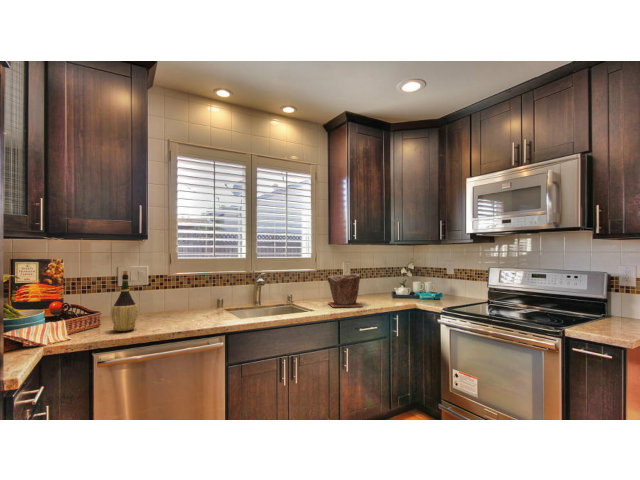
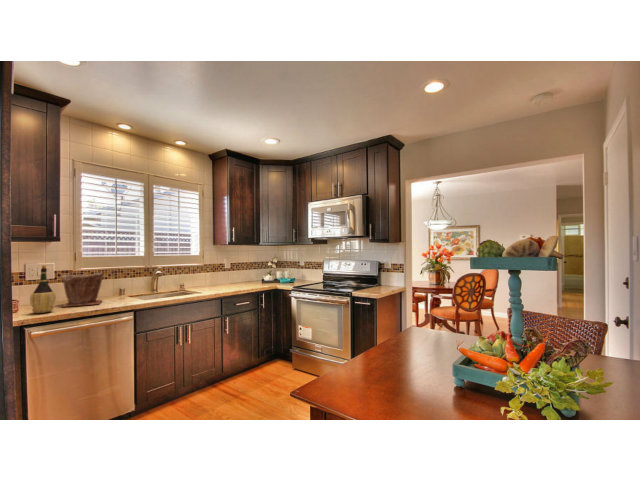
plant pot: present [327,274,361,307] -> present [62,273,103,307]

